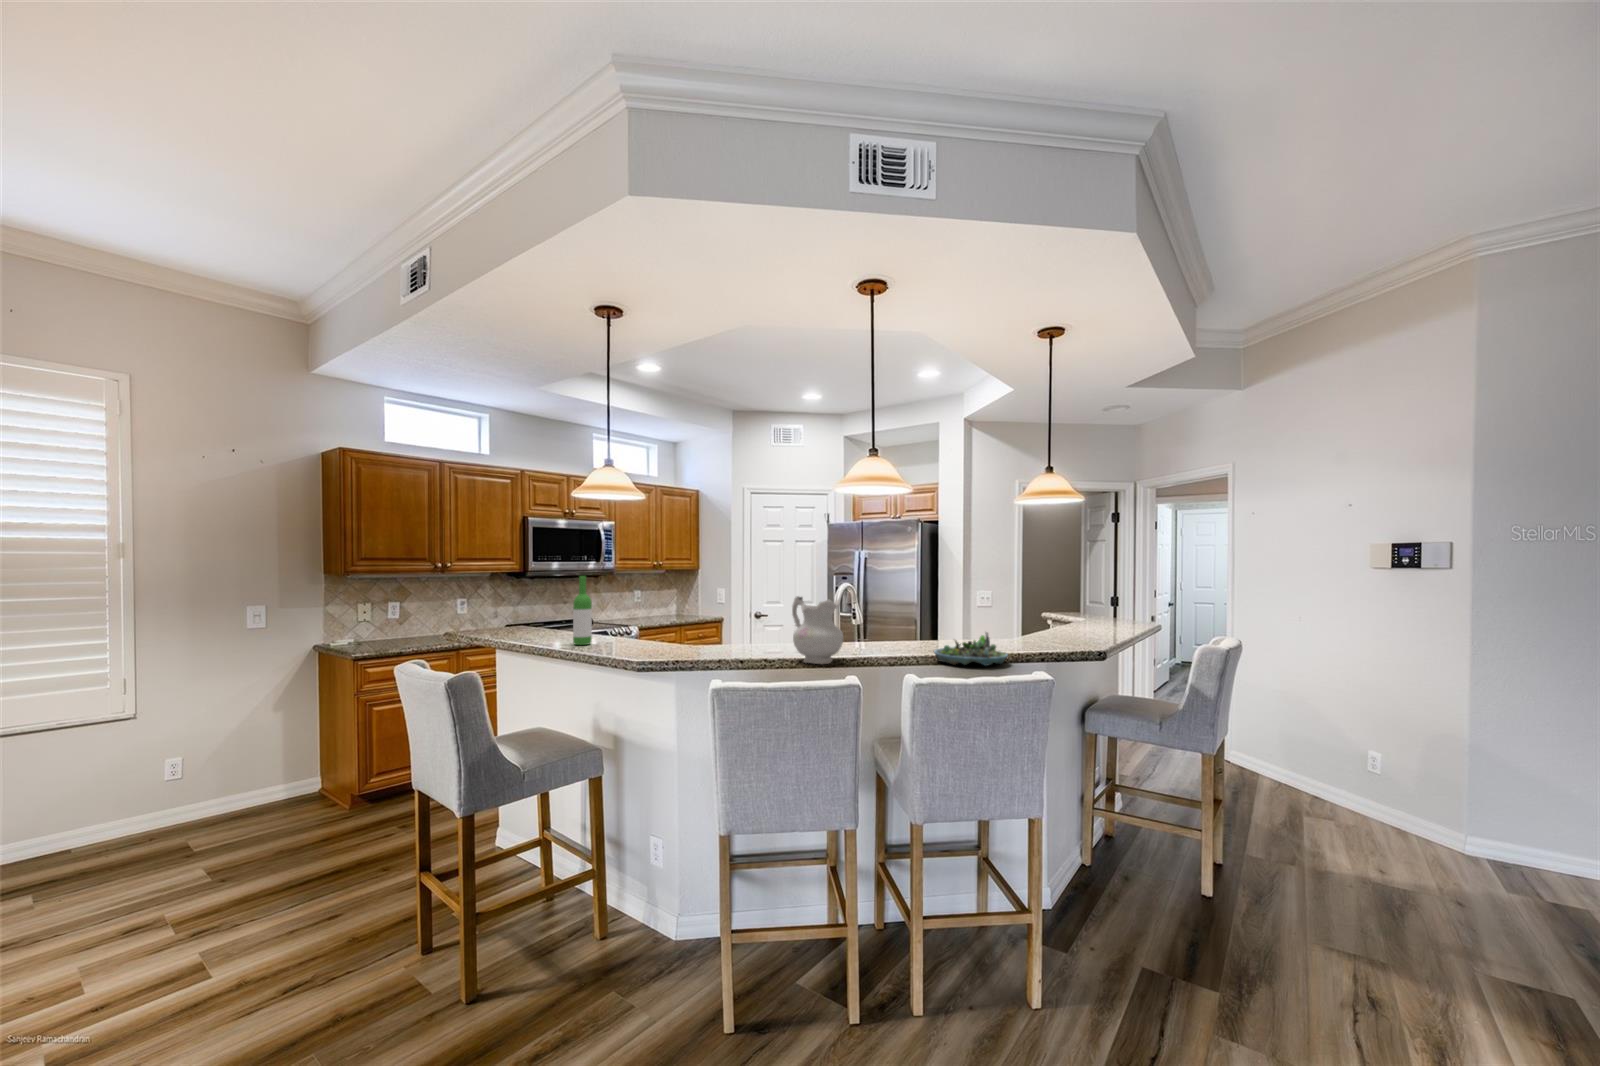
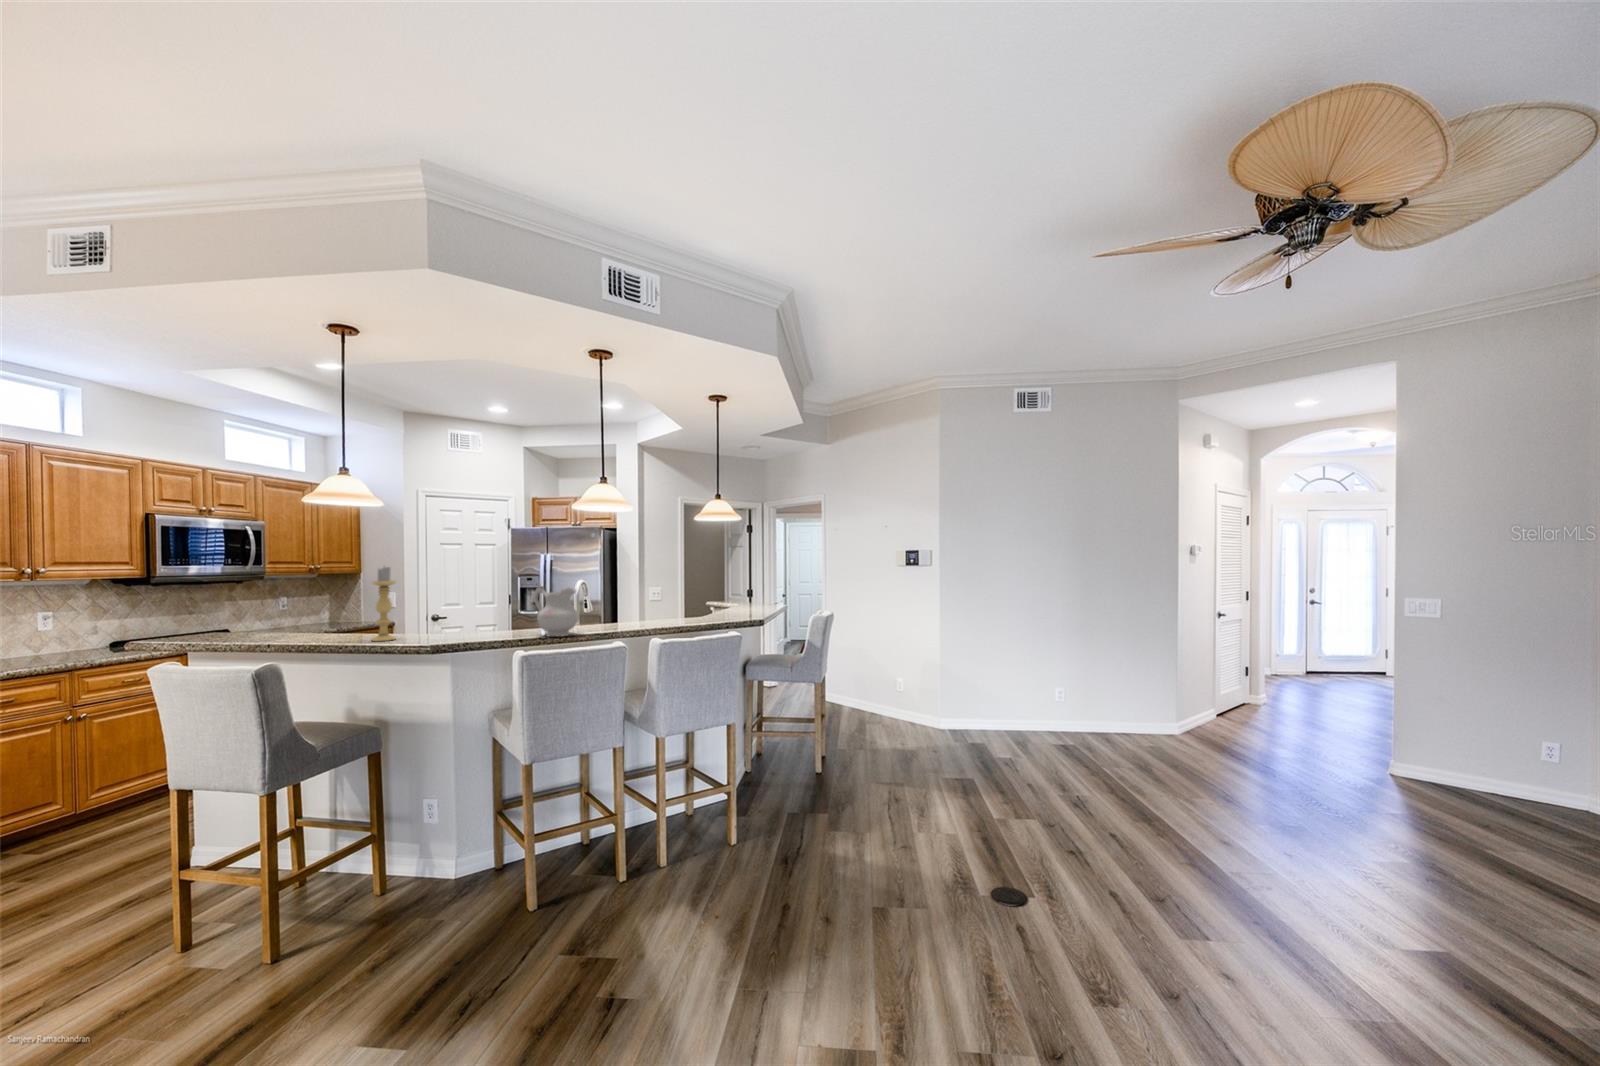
candle holder: none [632,566,655,651] -> present [371,566,396,641]
wine bottle: present [573,576,592,645] -> none [294,576,317,642]
succulent planter: present [934,632,1008,666] -> none [644,605,695,629]

